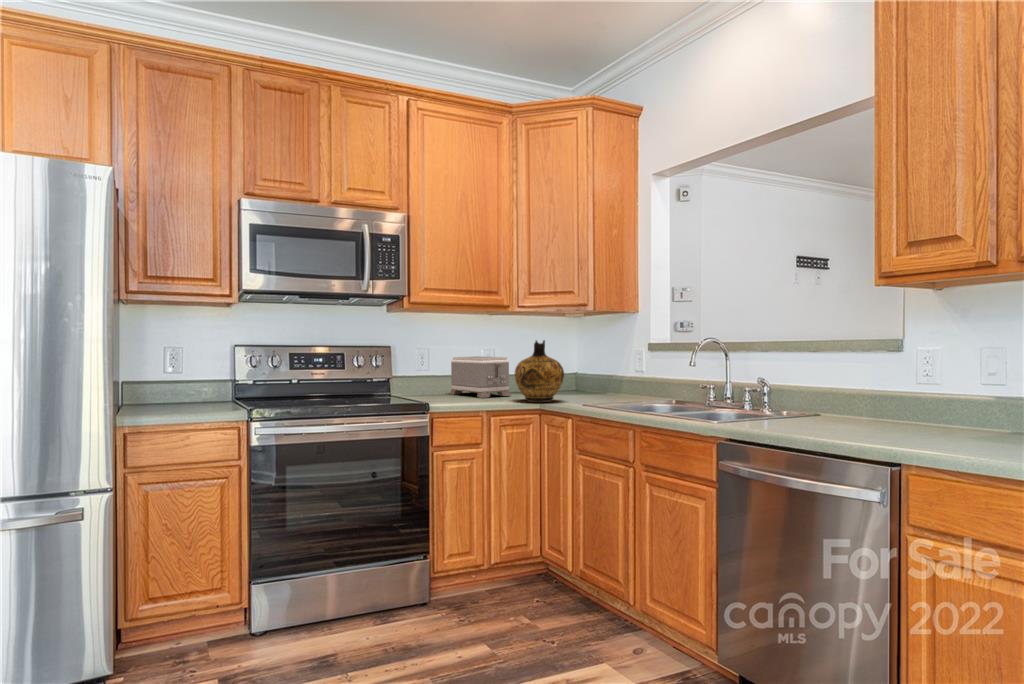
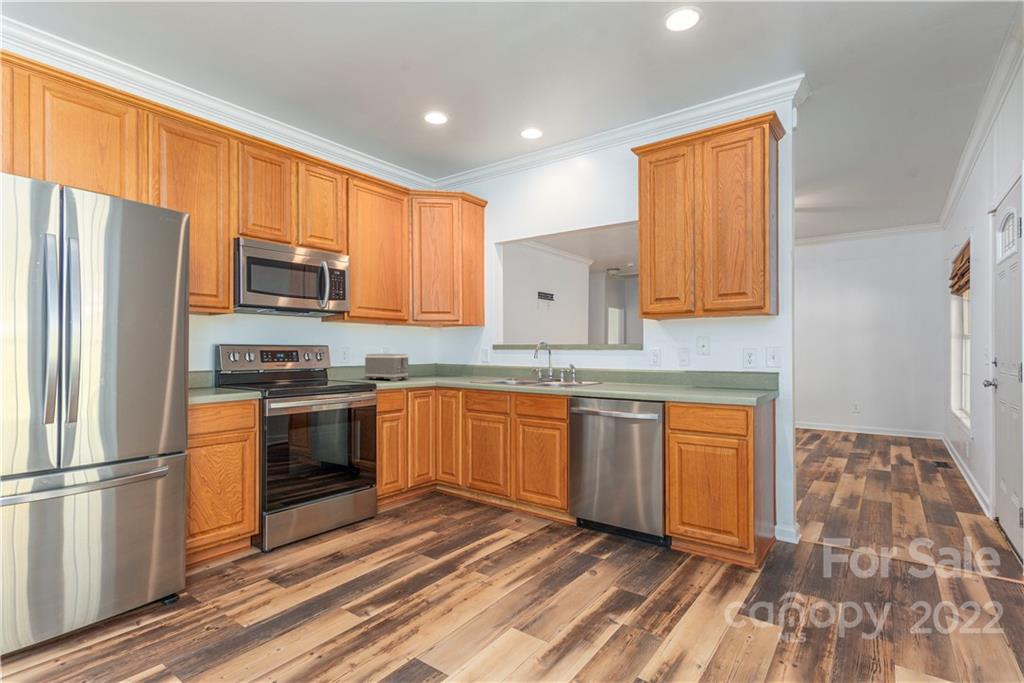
ceramic jug: present [515,340,564,402] -> none [420,343,452,382]

